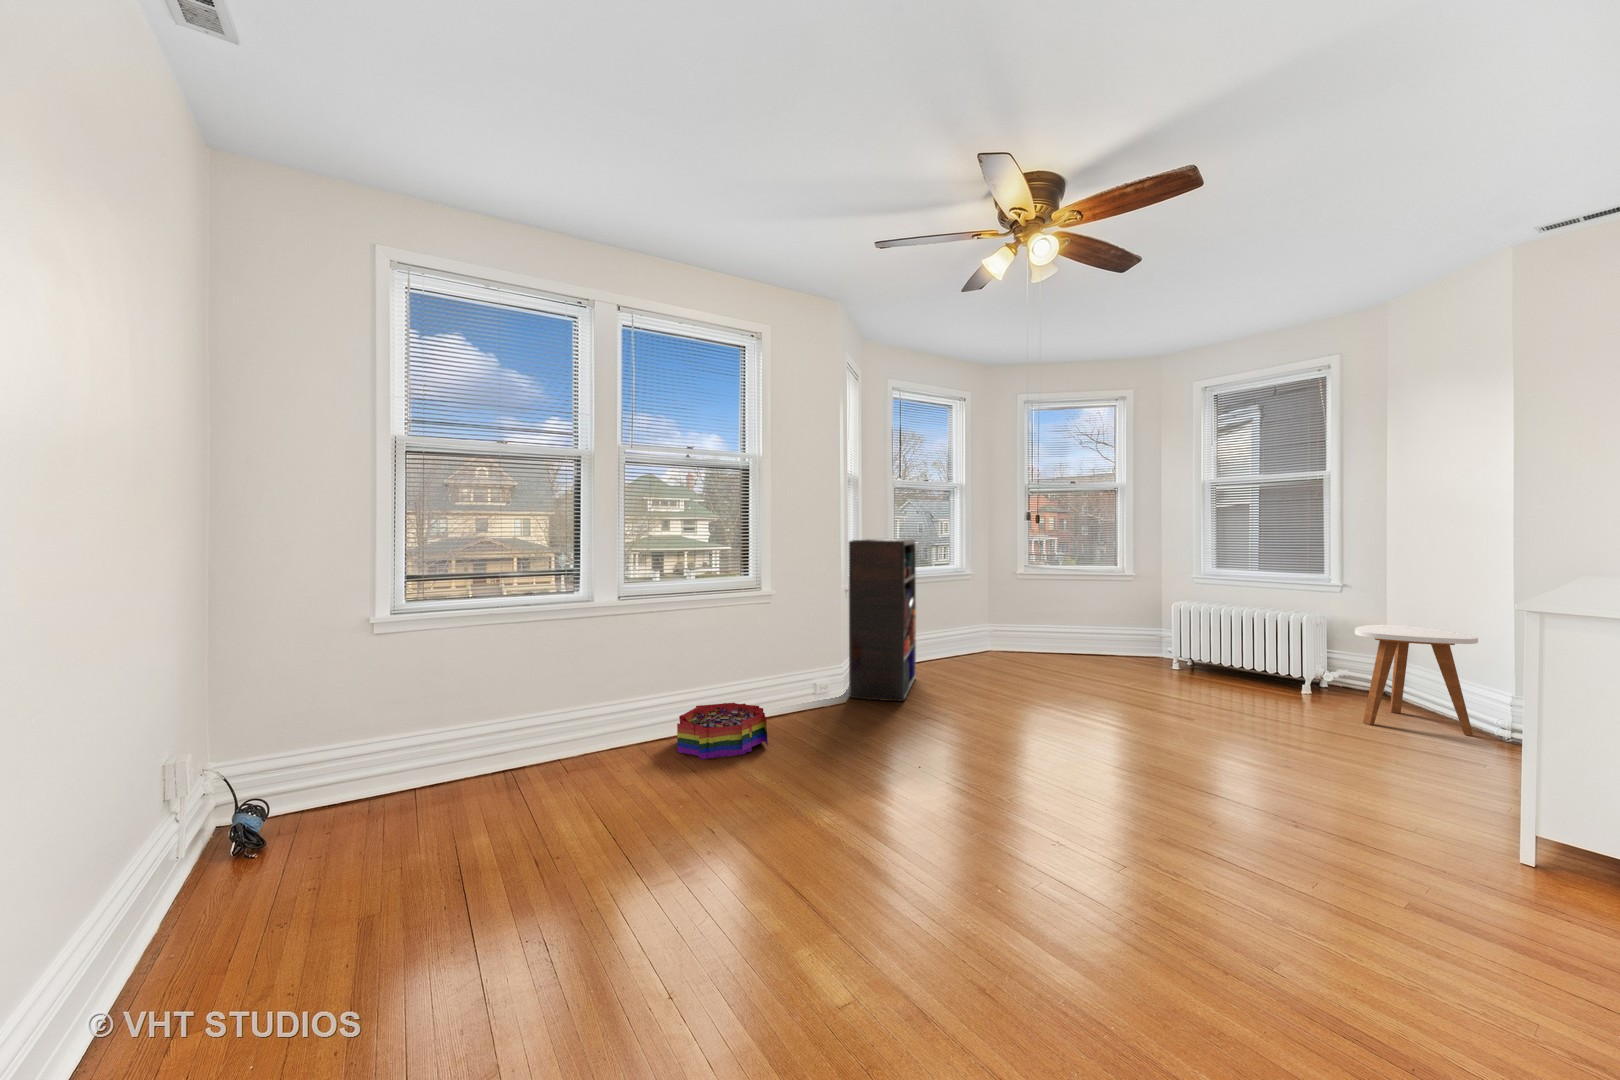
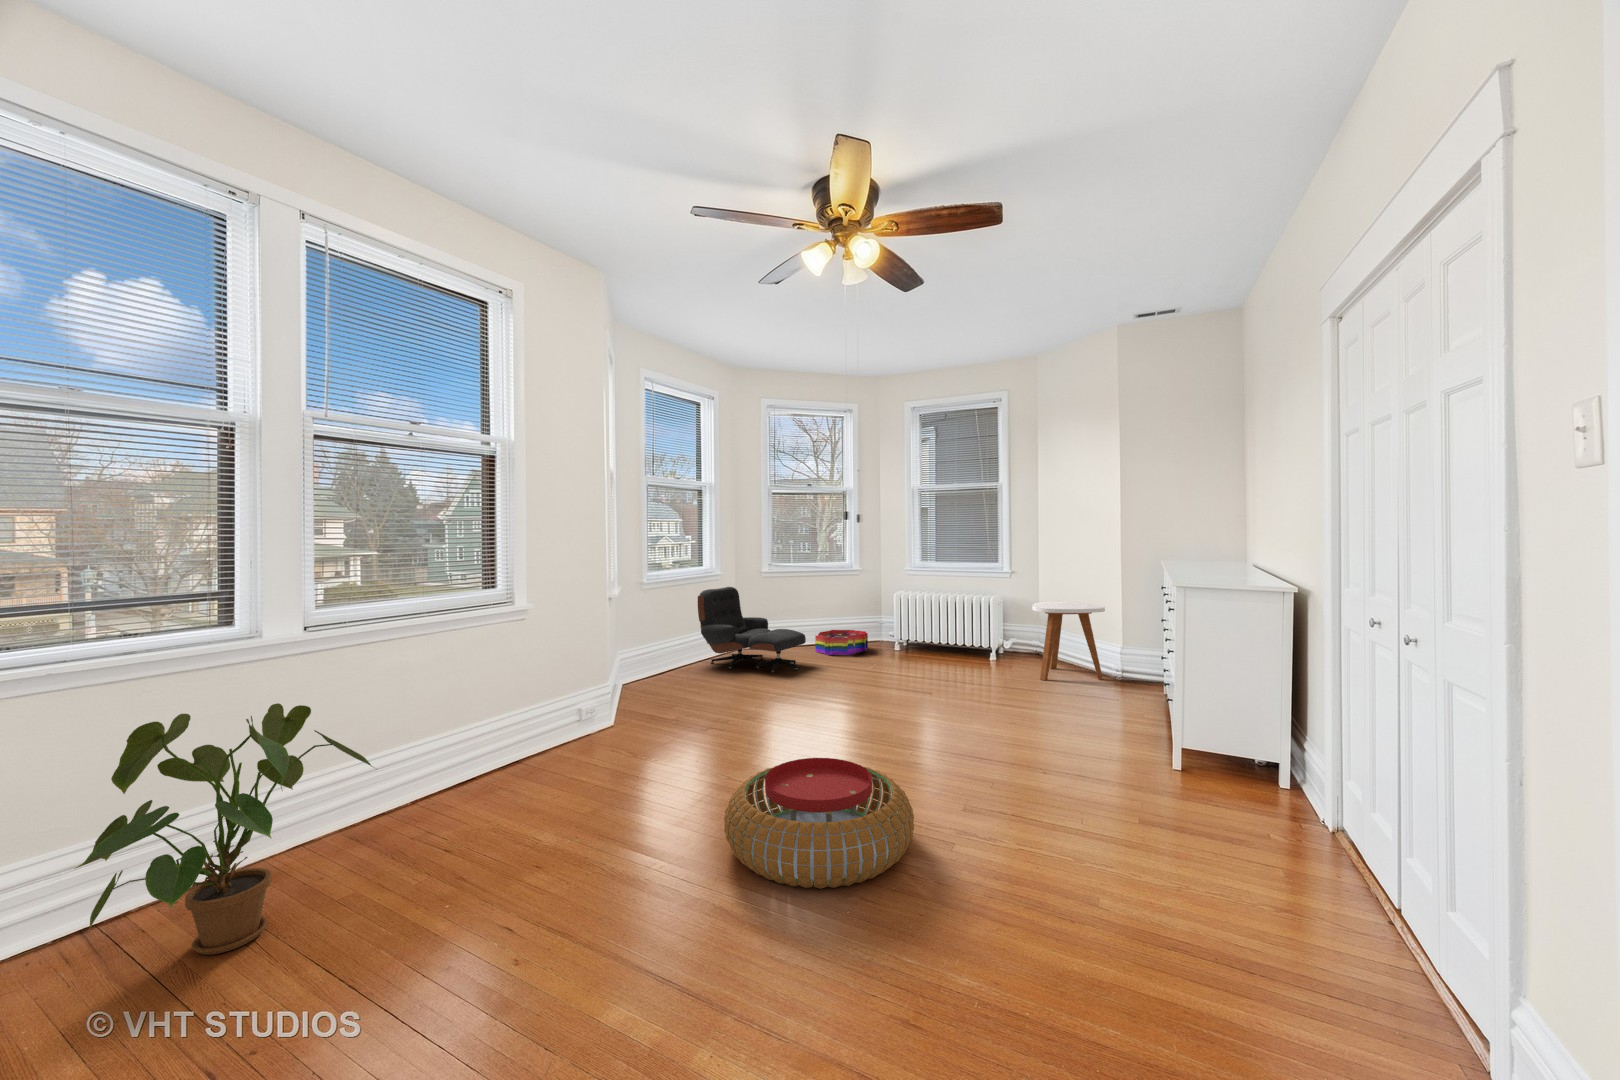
bookshelf: present [849,539,916,701] -> none [611,540,677,719]
lounge chair: none [948,586,1058,676] -> present [698,587,806,673]
house plant: none [483,646,645,802] -> present [76,703,373,955]
storage bin: present [677,703,768,759] -> present [815,630,868,655]
pouf: none [883,752,1071,874] -> present [724,758,914,889]

